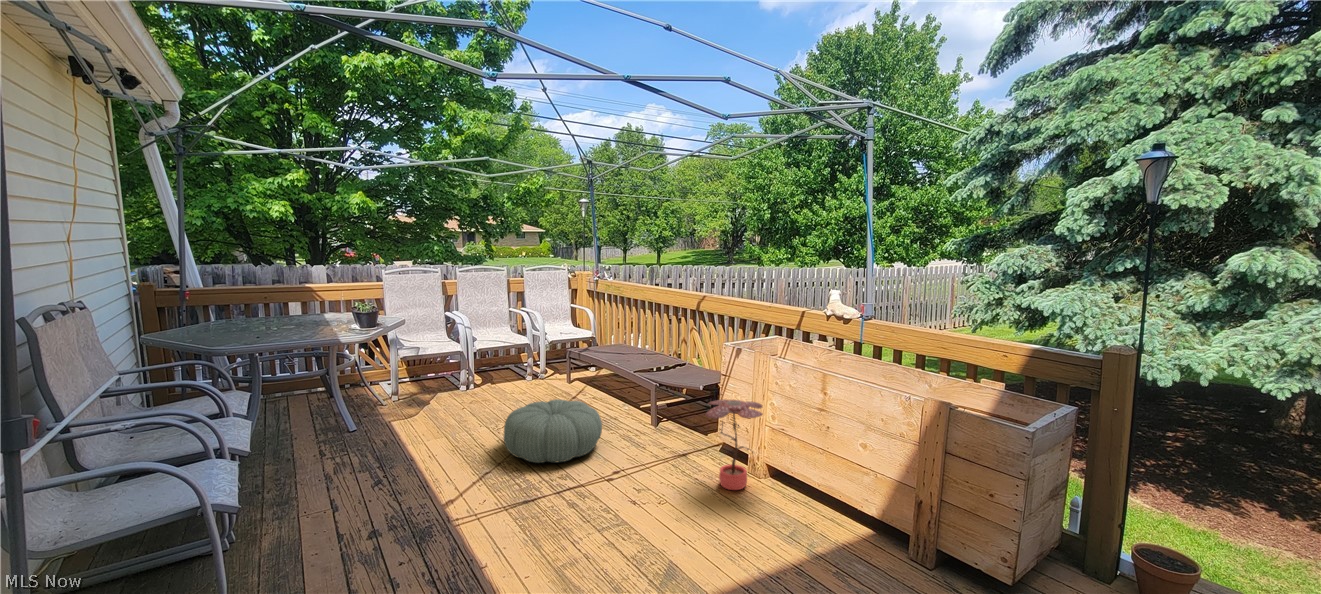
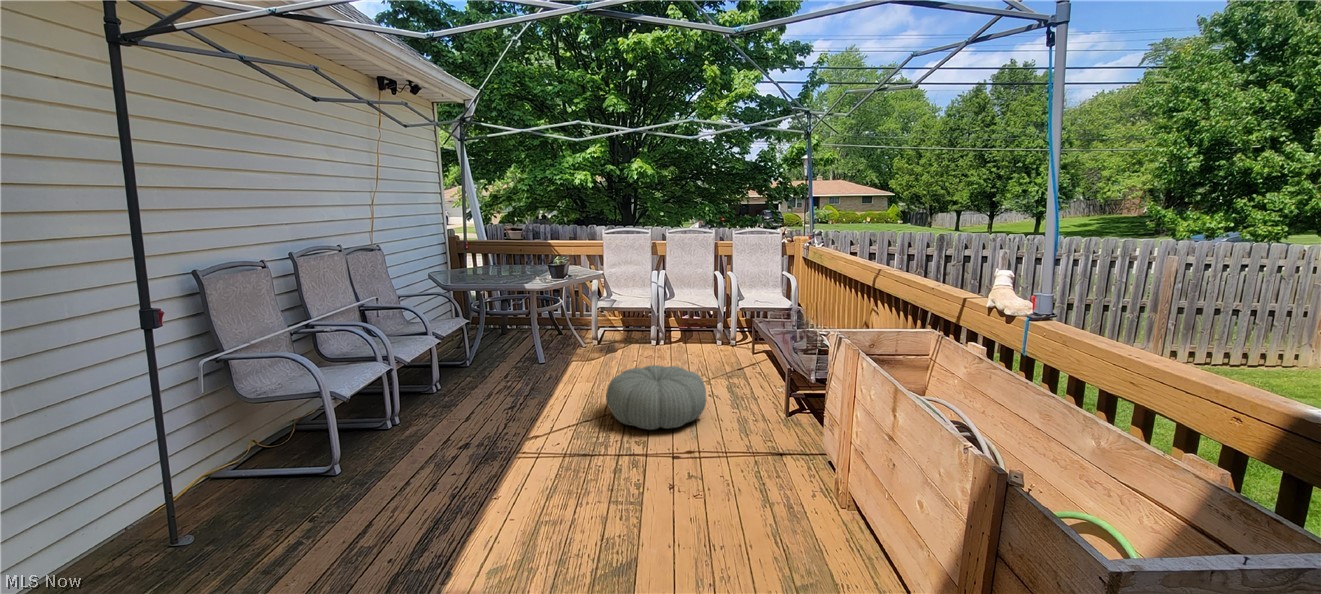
potted plant: present [706,399,763,490] -> none [745,397,833,513]

